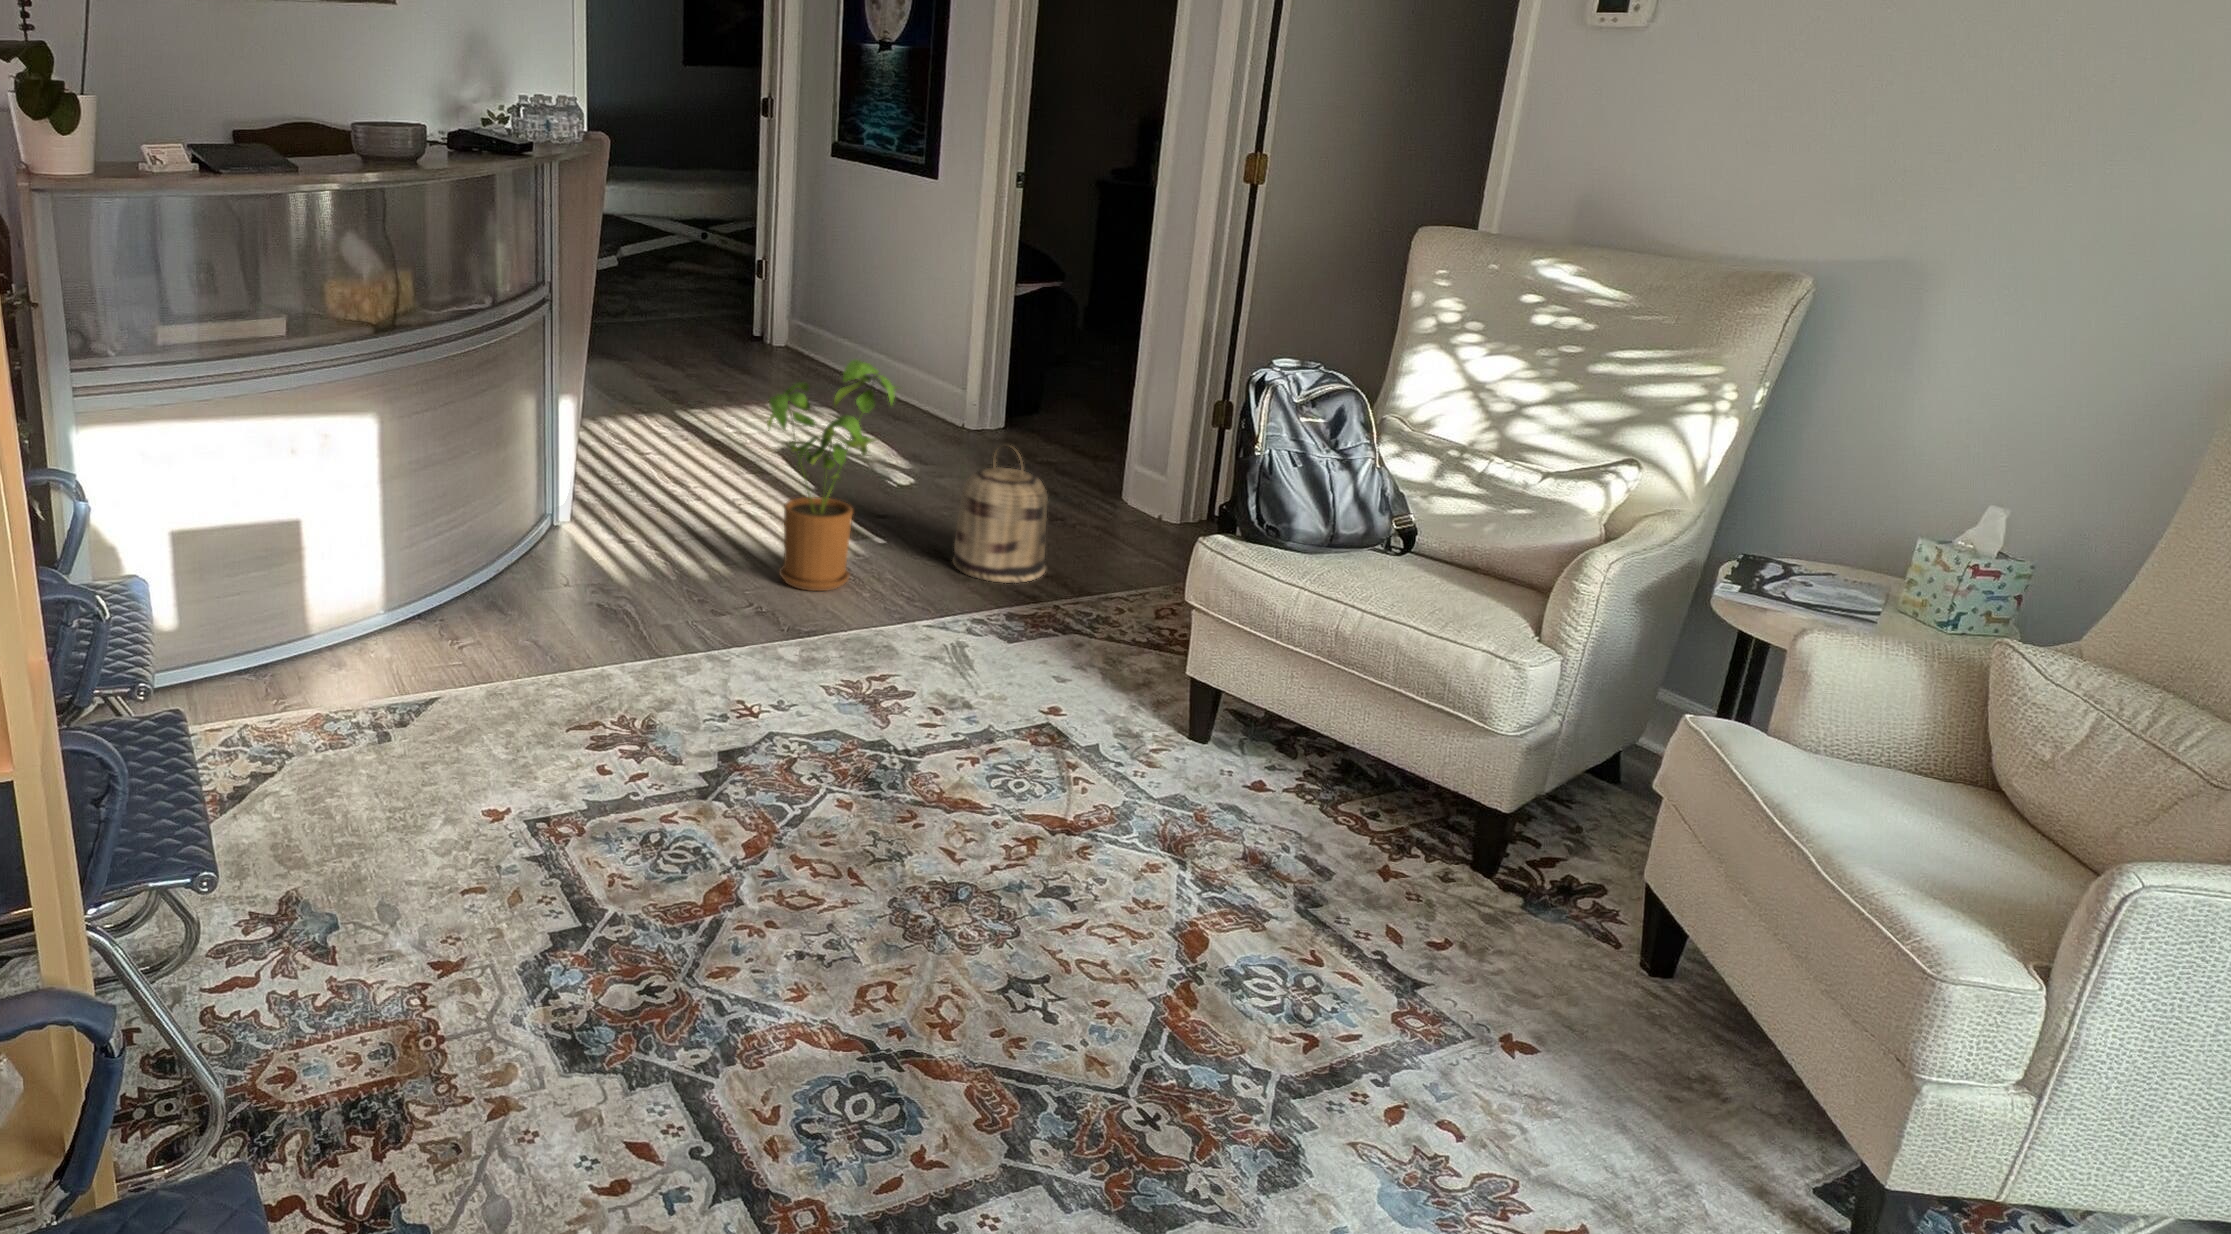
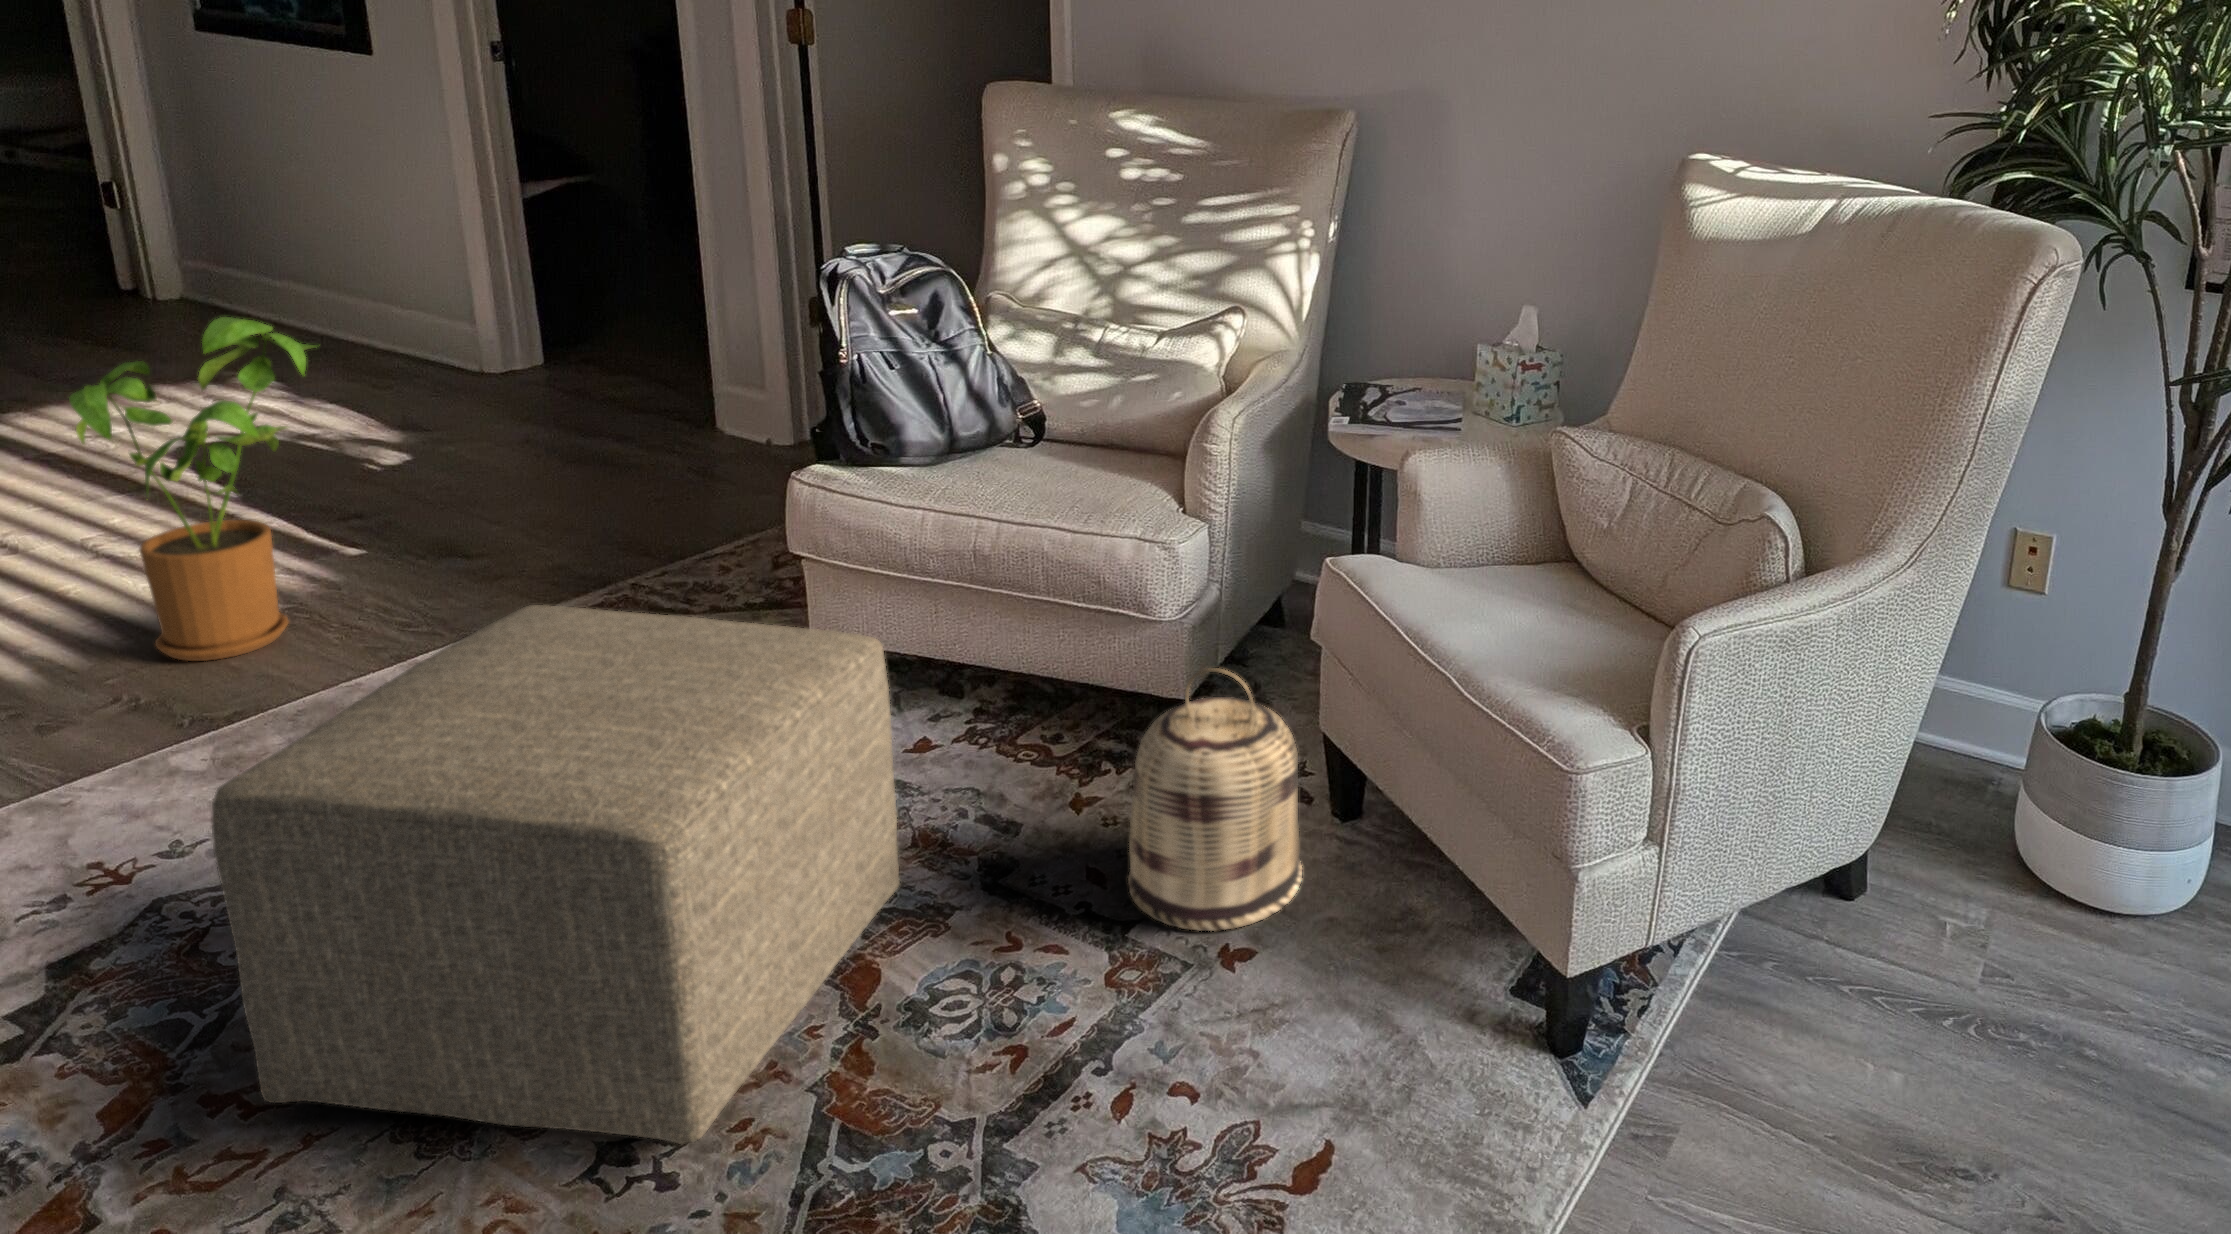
basket: present [953,448,1048,583] -> present [1128,668,1302,931]
ottoman: none [820,586,1258,1000] -> present [211,605,899,1144]

